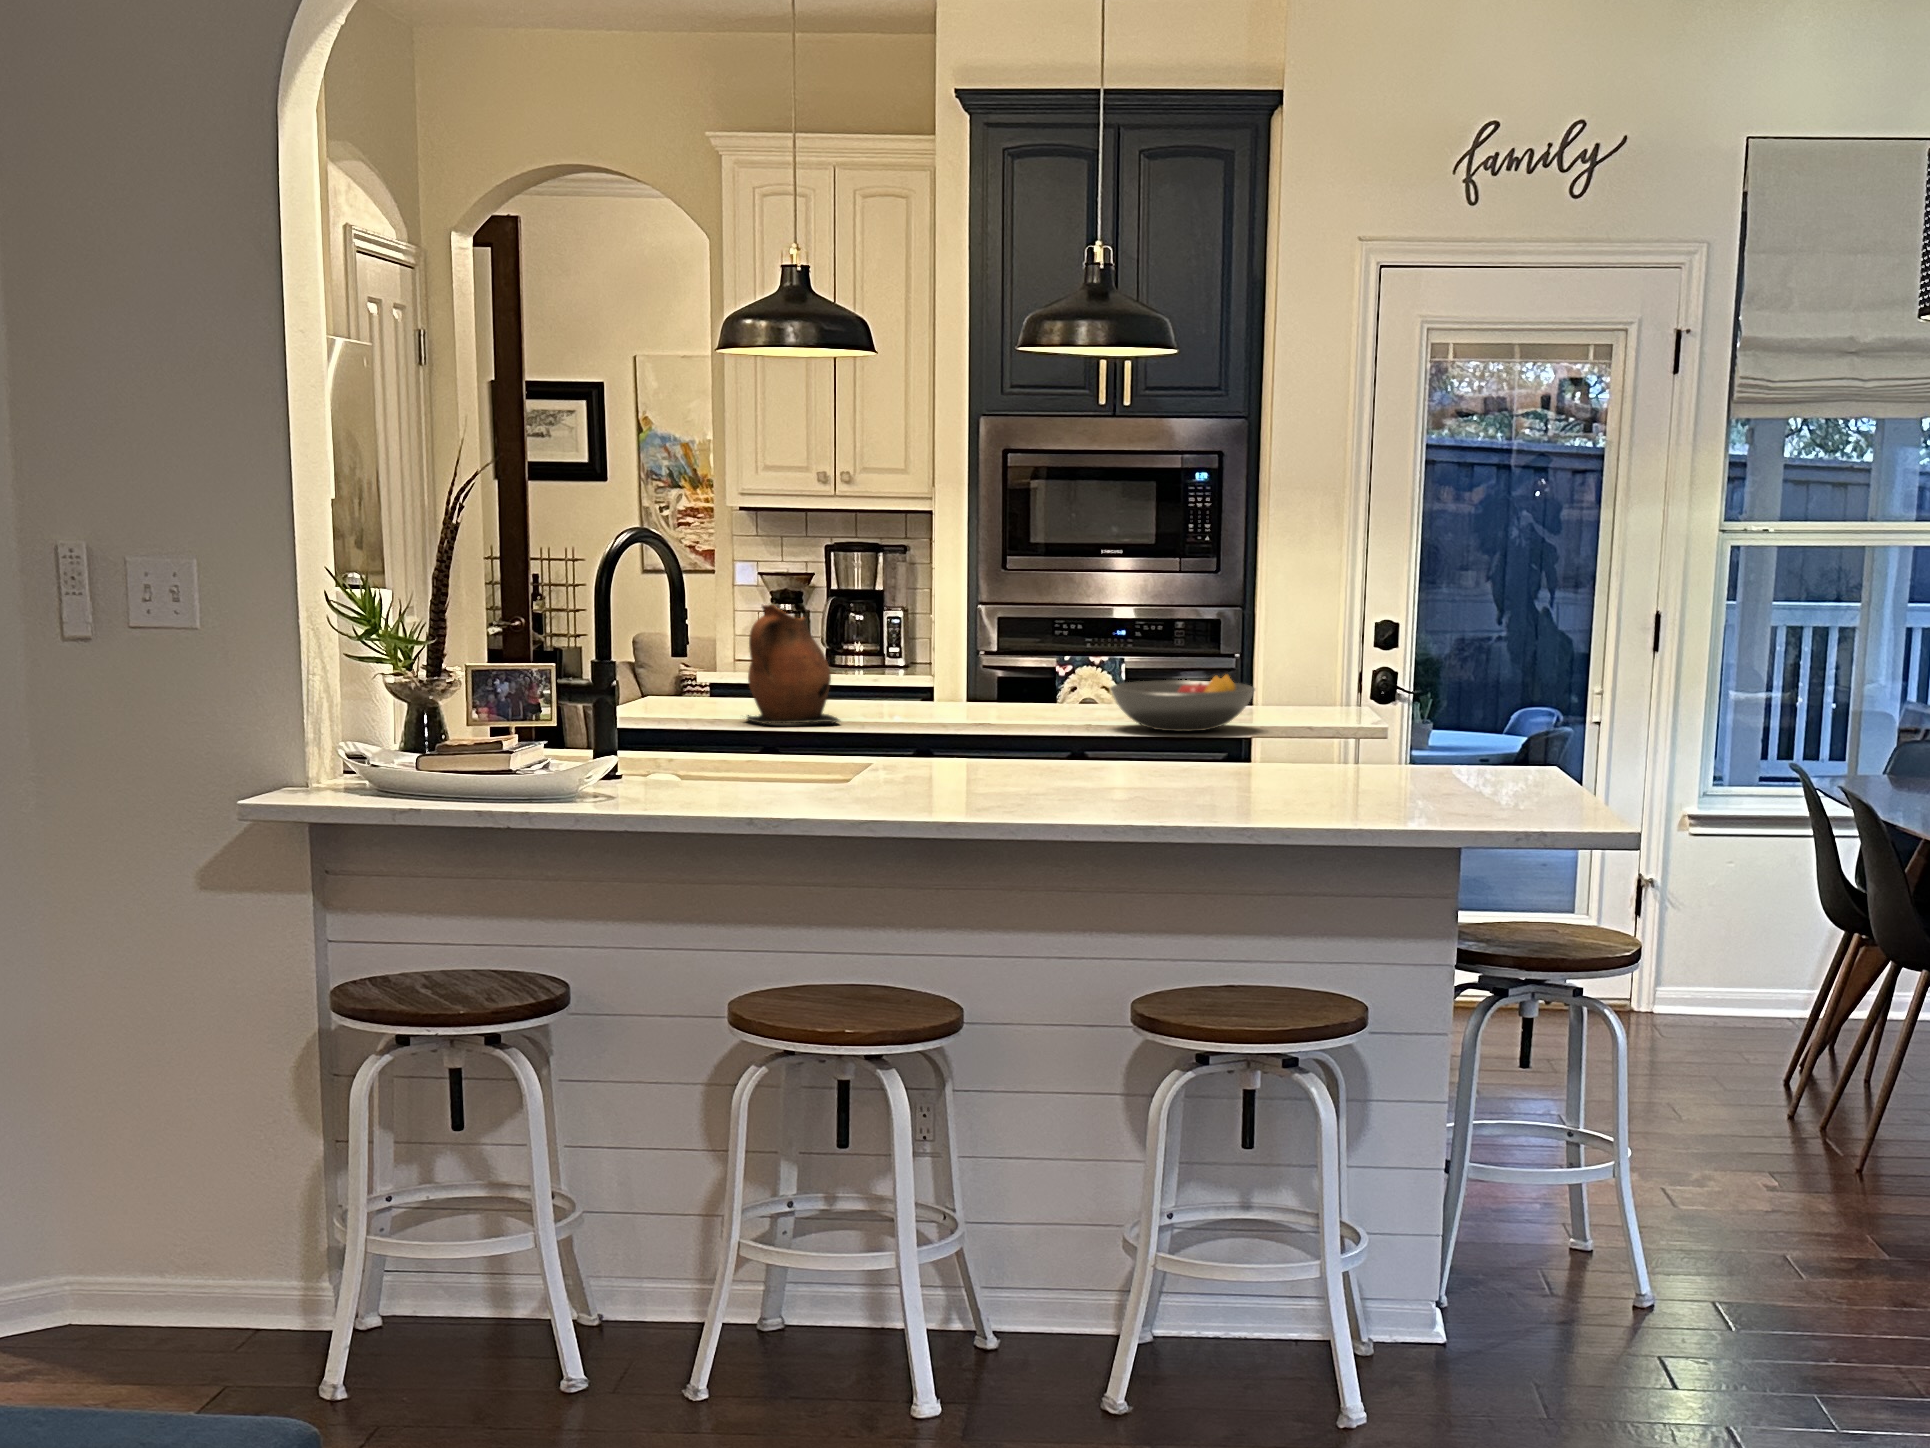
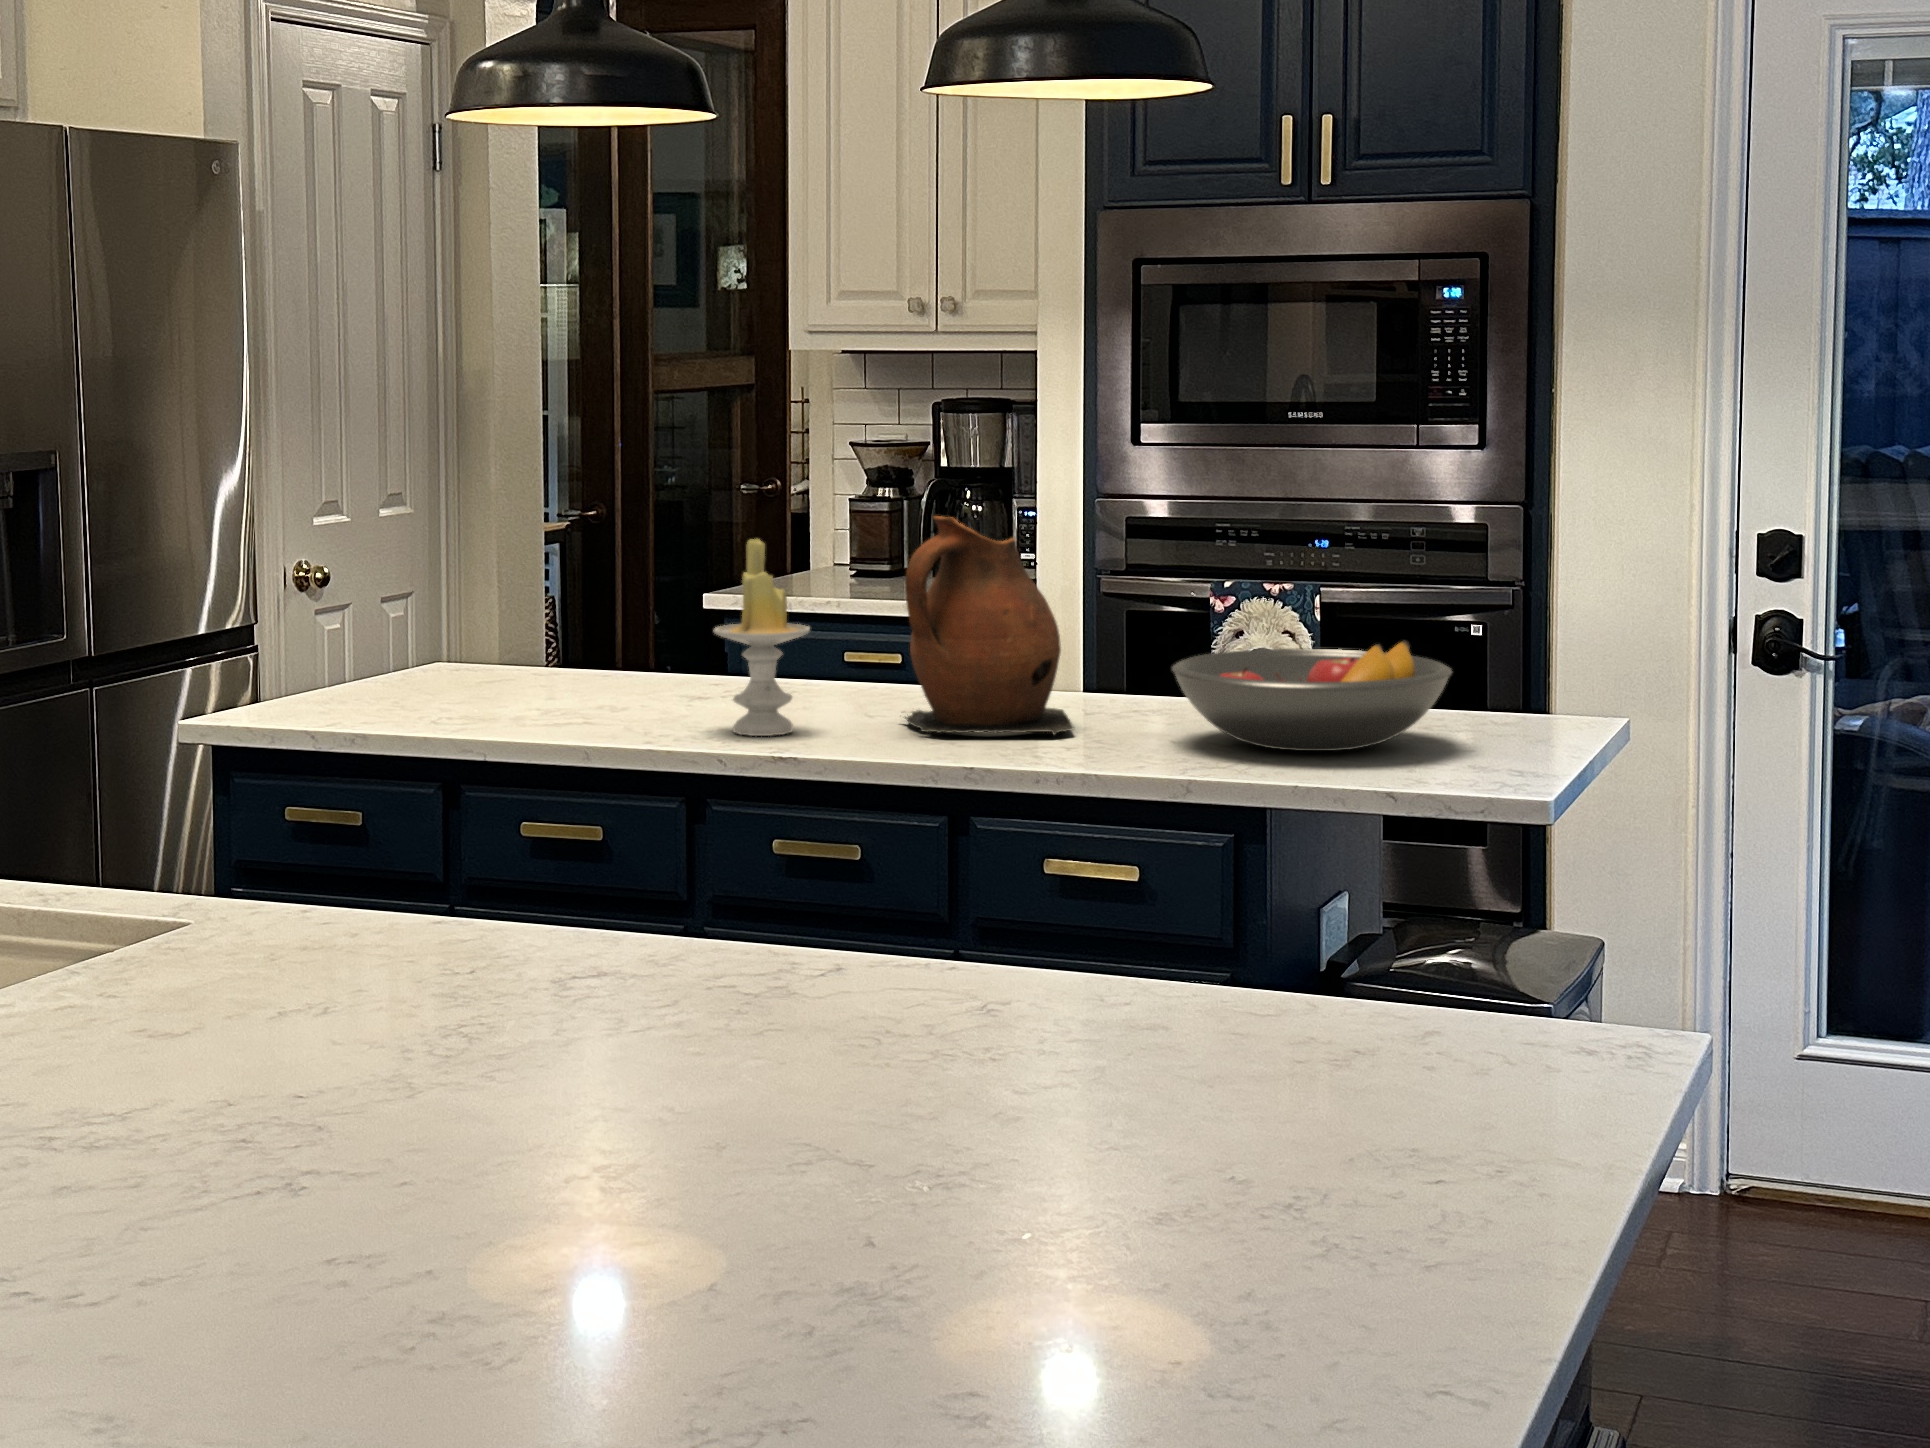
ceramic pitcher: present [747,604,840,724] -> present [903,516,1074,736]
candle: none [858,621,913,731] -> present [713,539,810,736]

